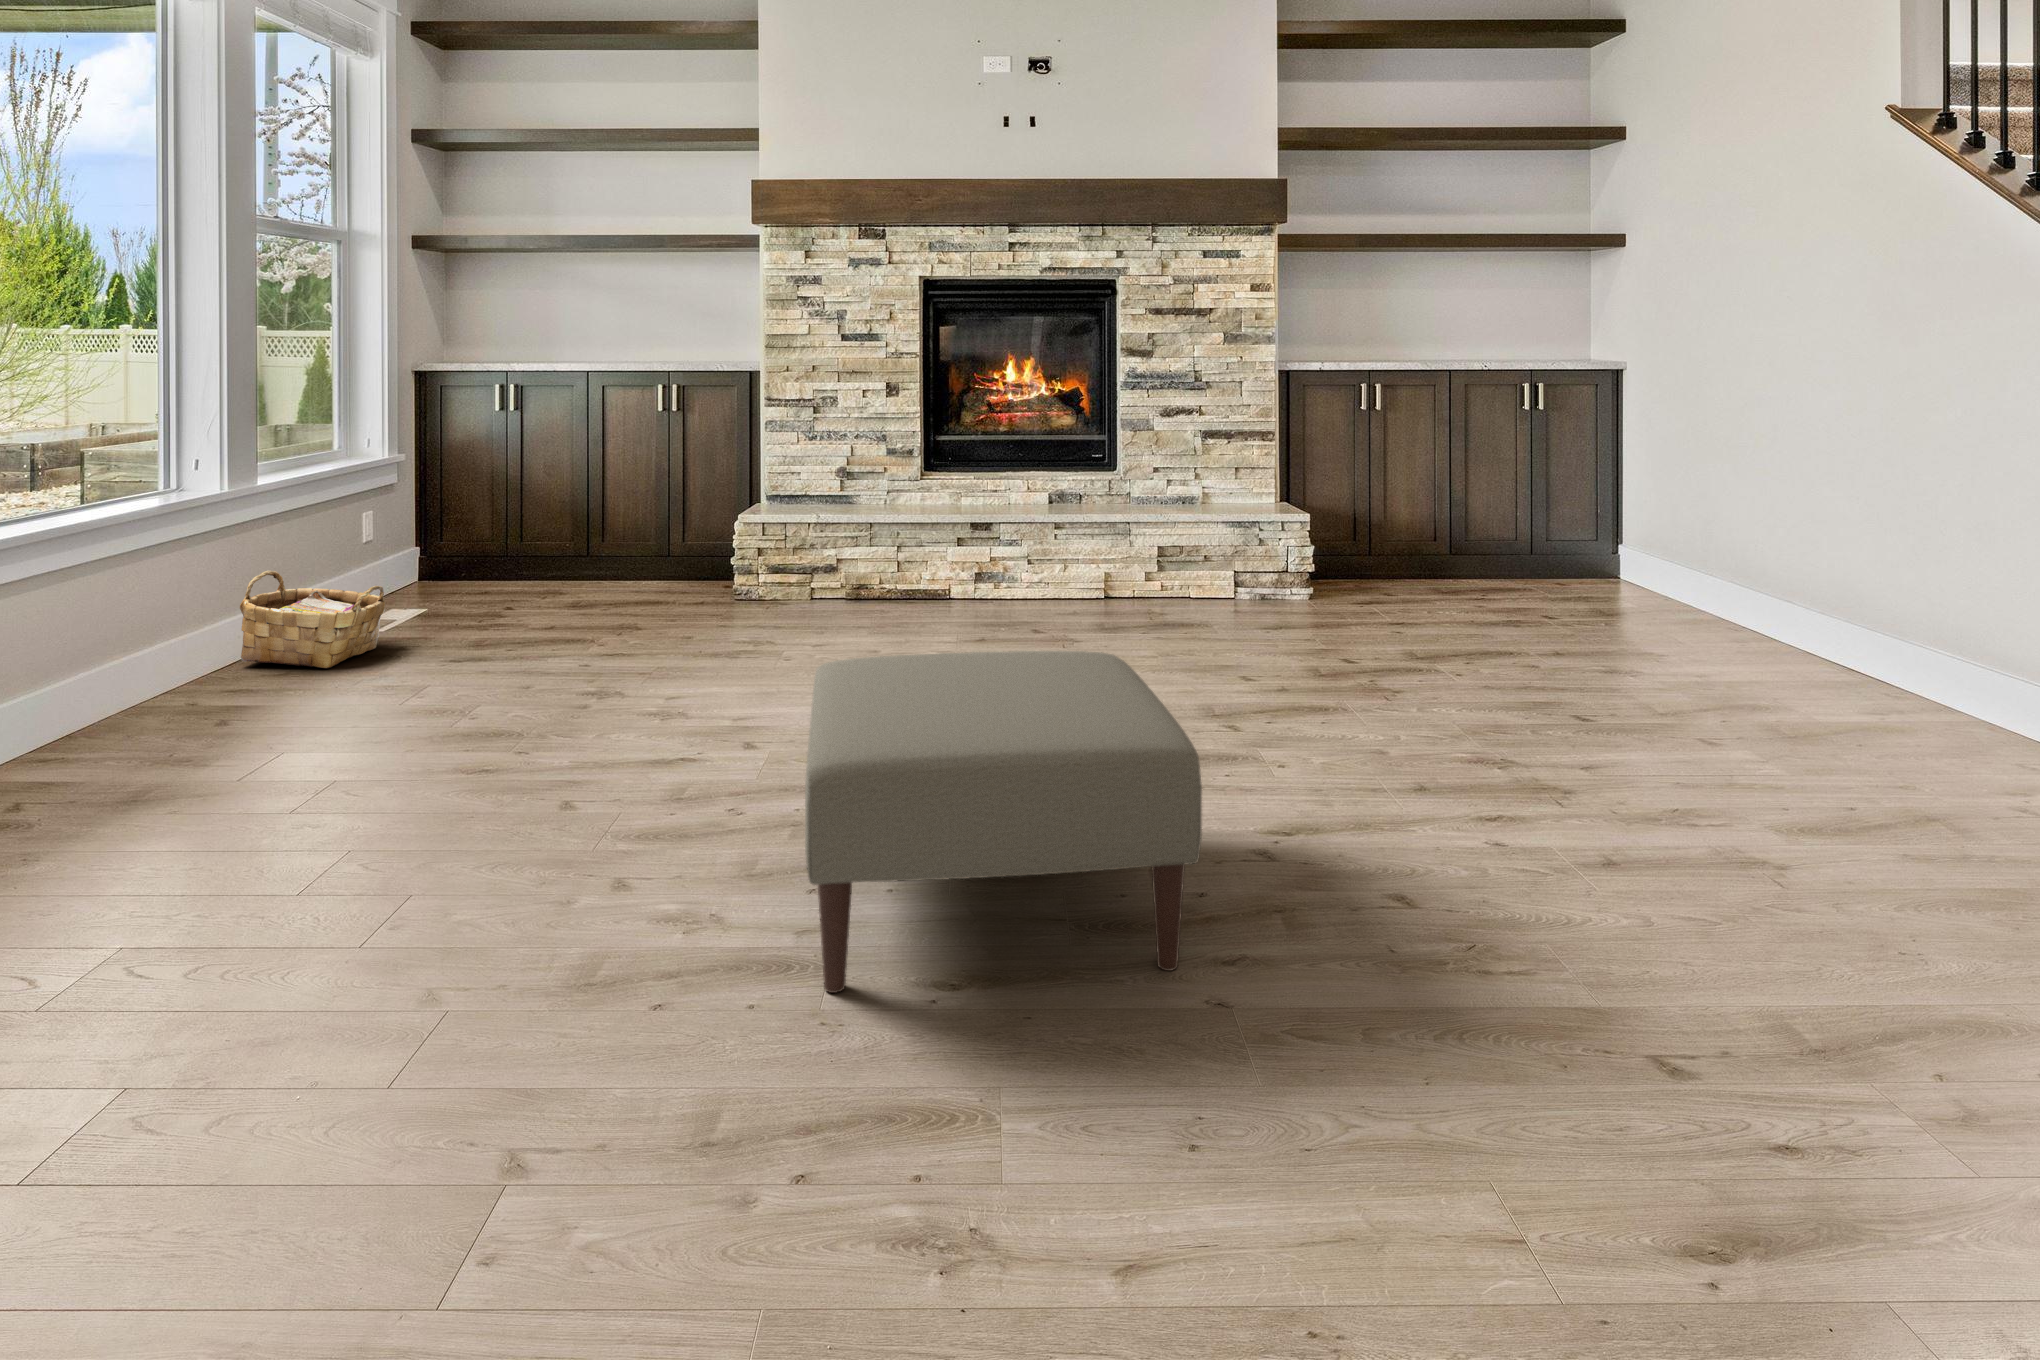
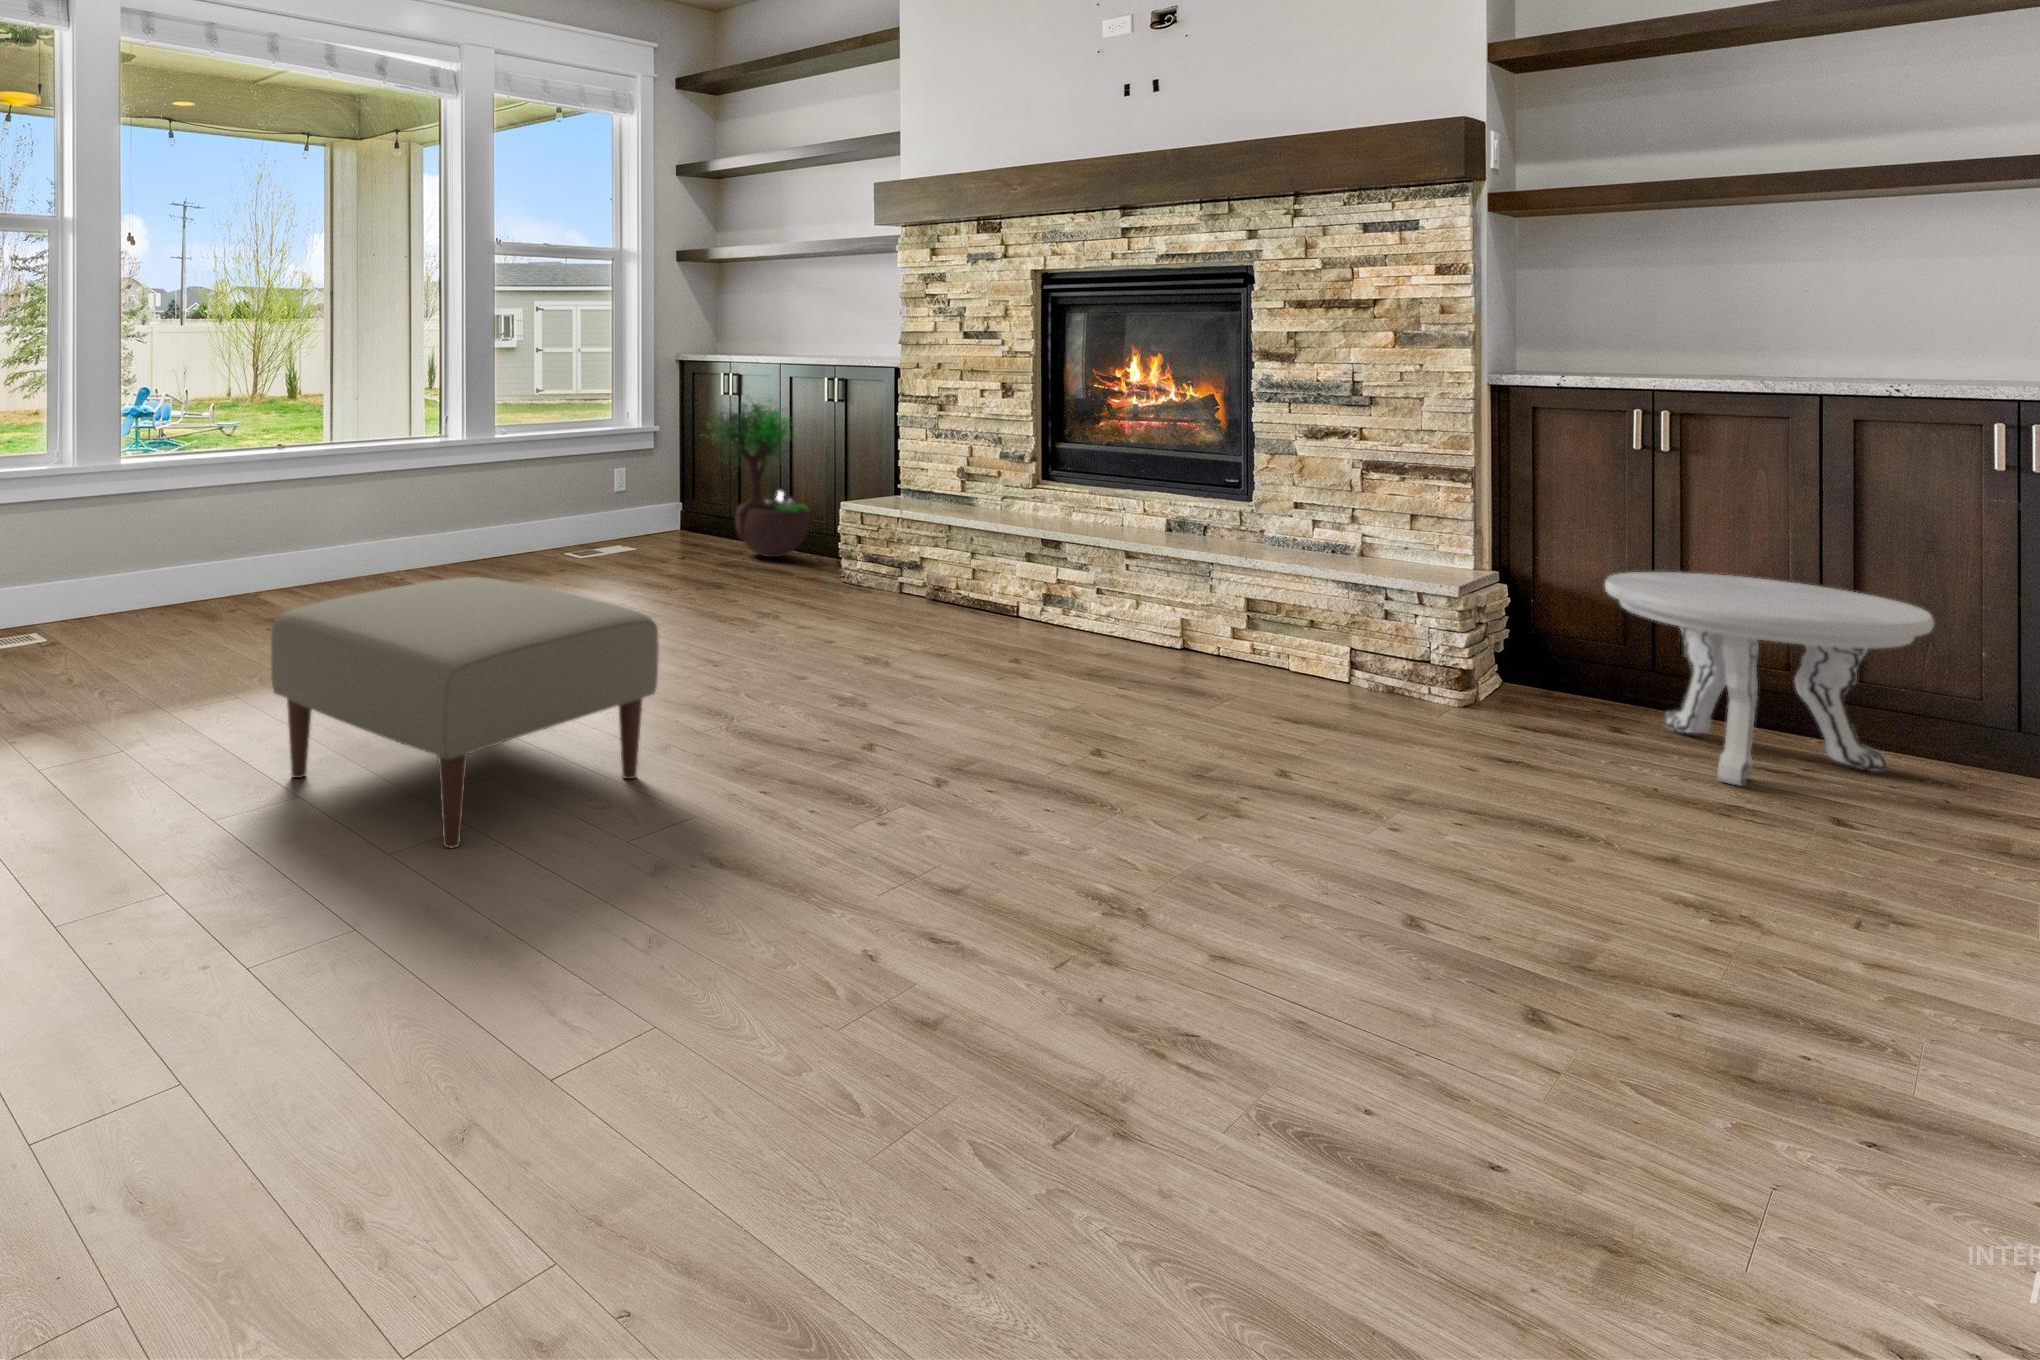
potted tree: none [544,398,663,590] -> present [706,395,809,557]
side table: none [1389,485,1551,612] -> present [1605,572,1934,786]
woven basket: present [240,571,385,669] -> none [470,494,555,567]

